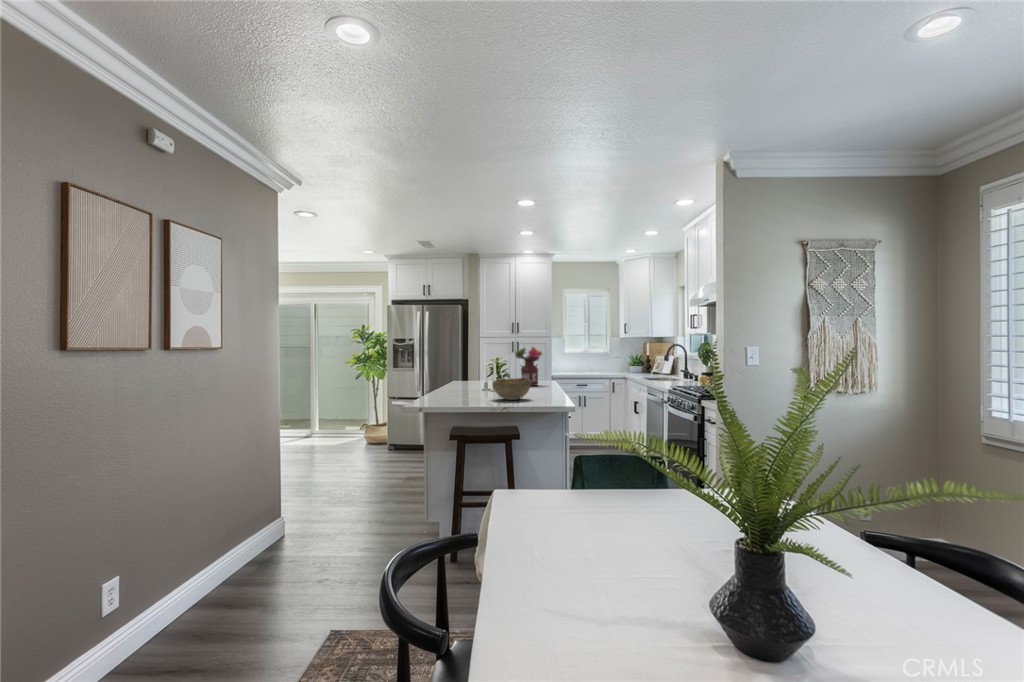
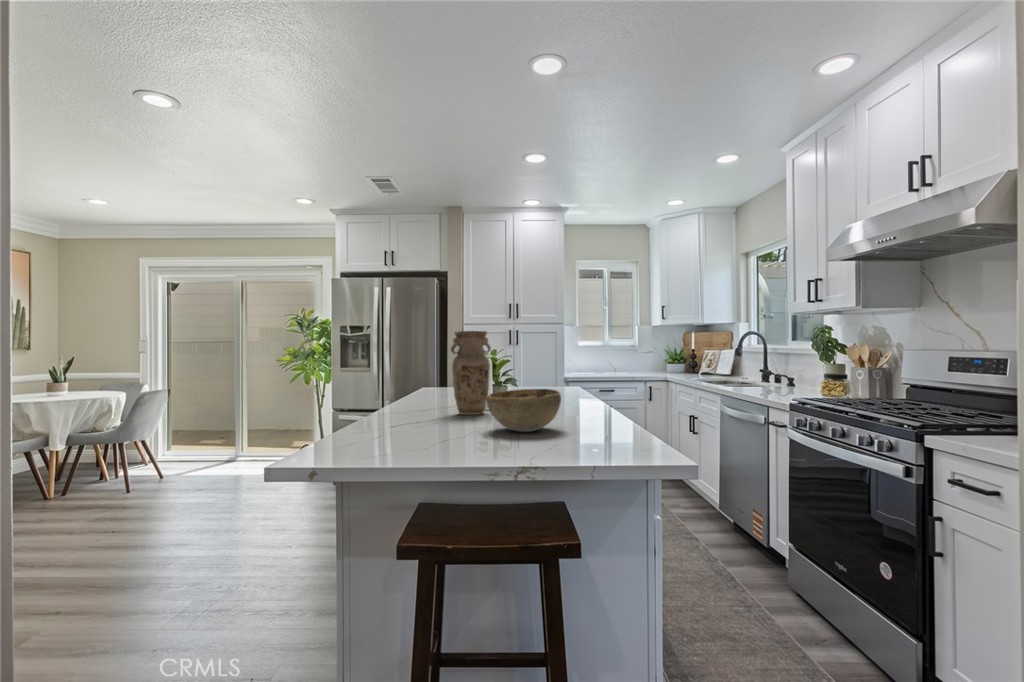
vase: none [473,346,496,394] -> present [451,331,491,415]
flower arrangement: present [515,347,542,386] -> none [519,334,563,397]

